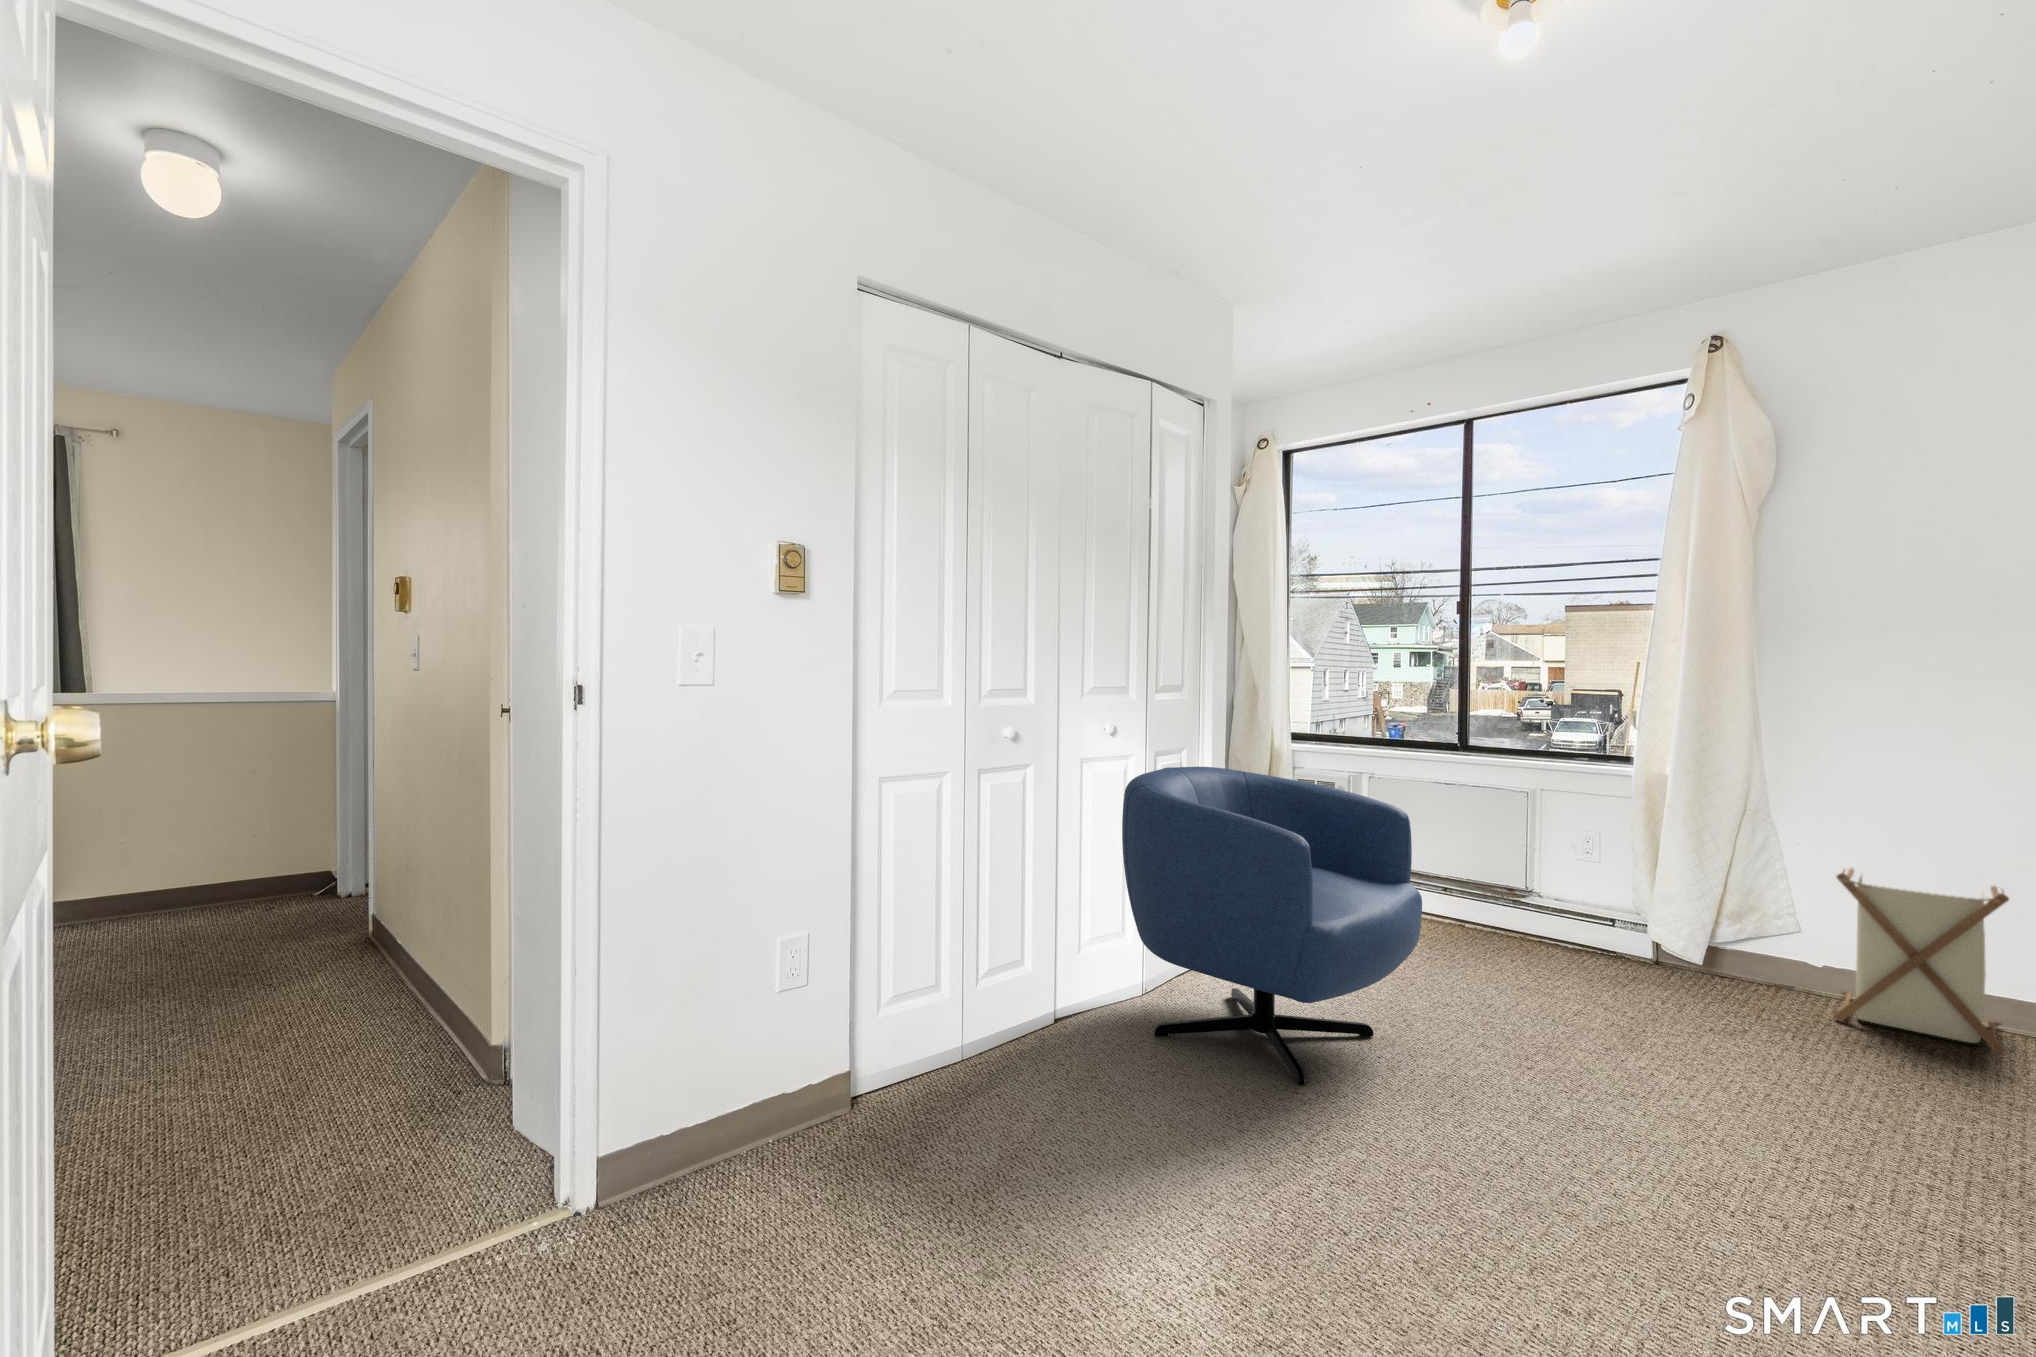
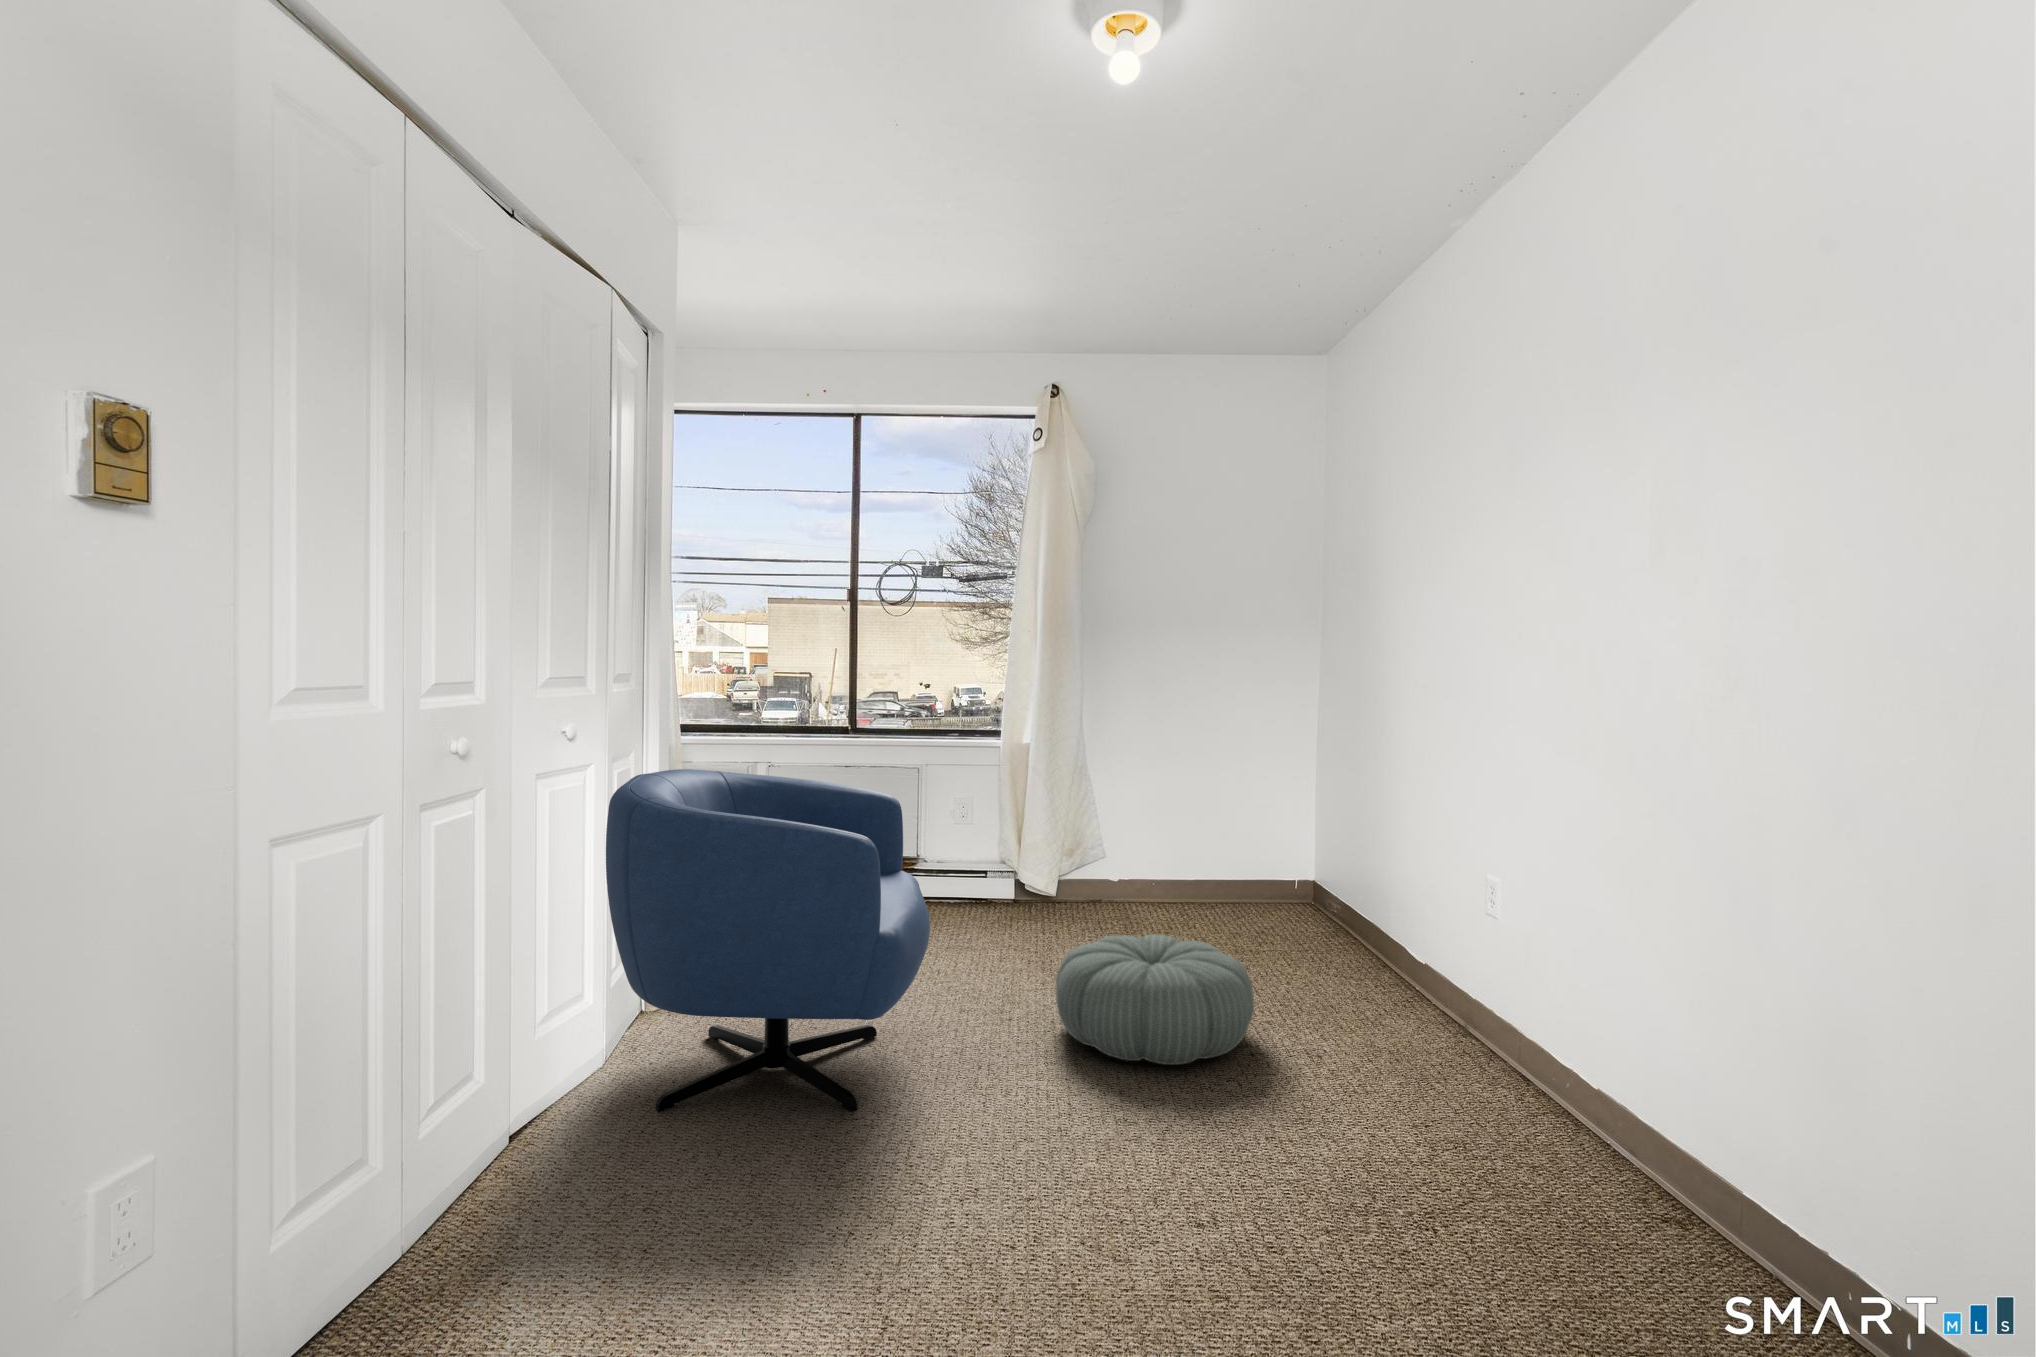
laundry basket: present [1833,868,2009,1054] -> none [1137,801,1240,926]
pouf: none [1565,1001,1866,1177] -> present [1056,934,1254,1065]

